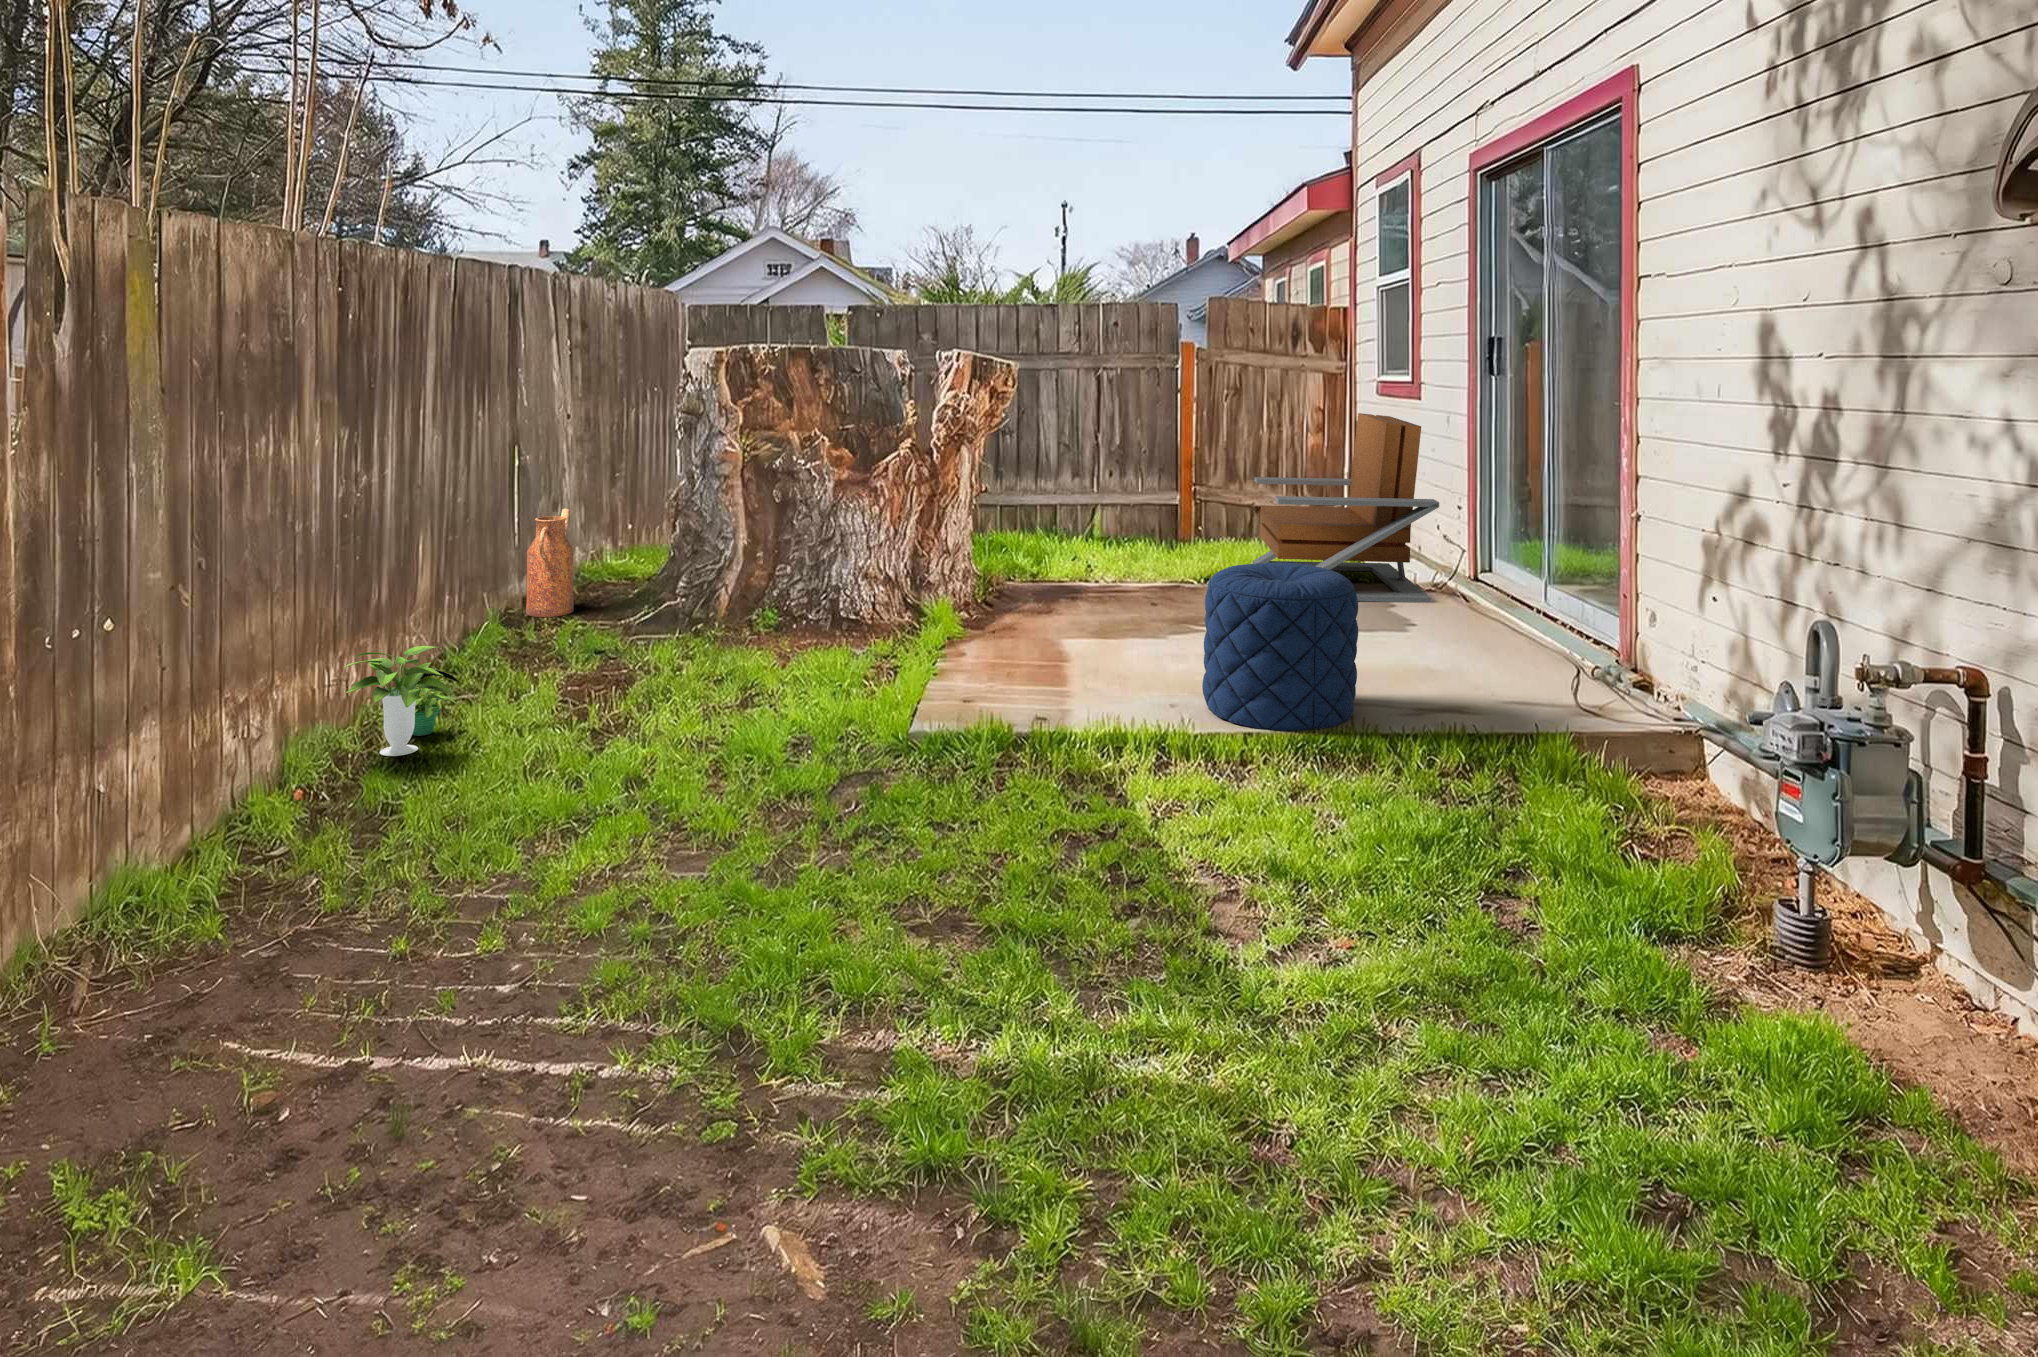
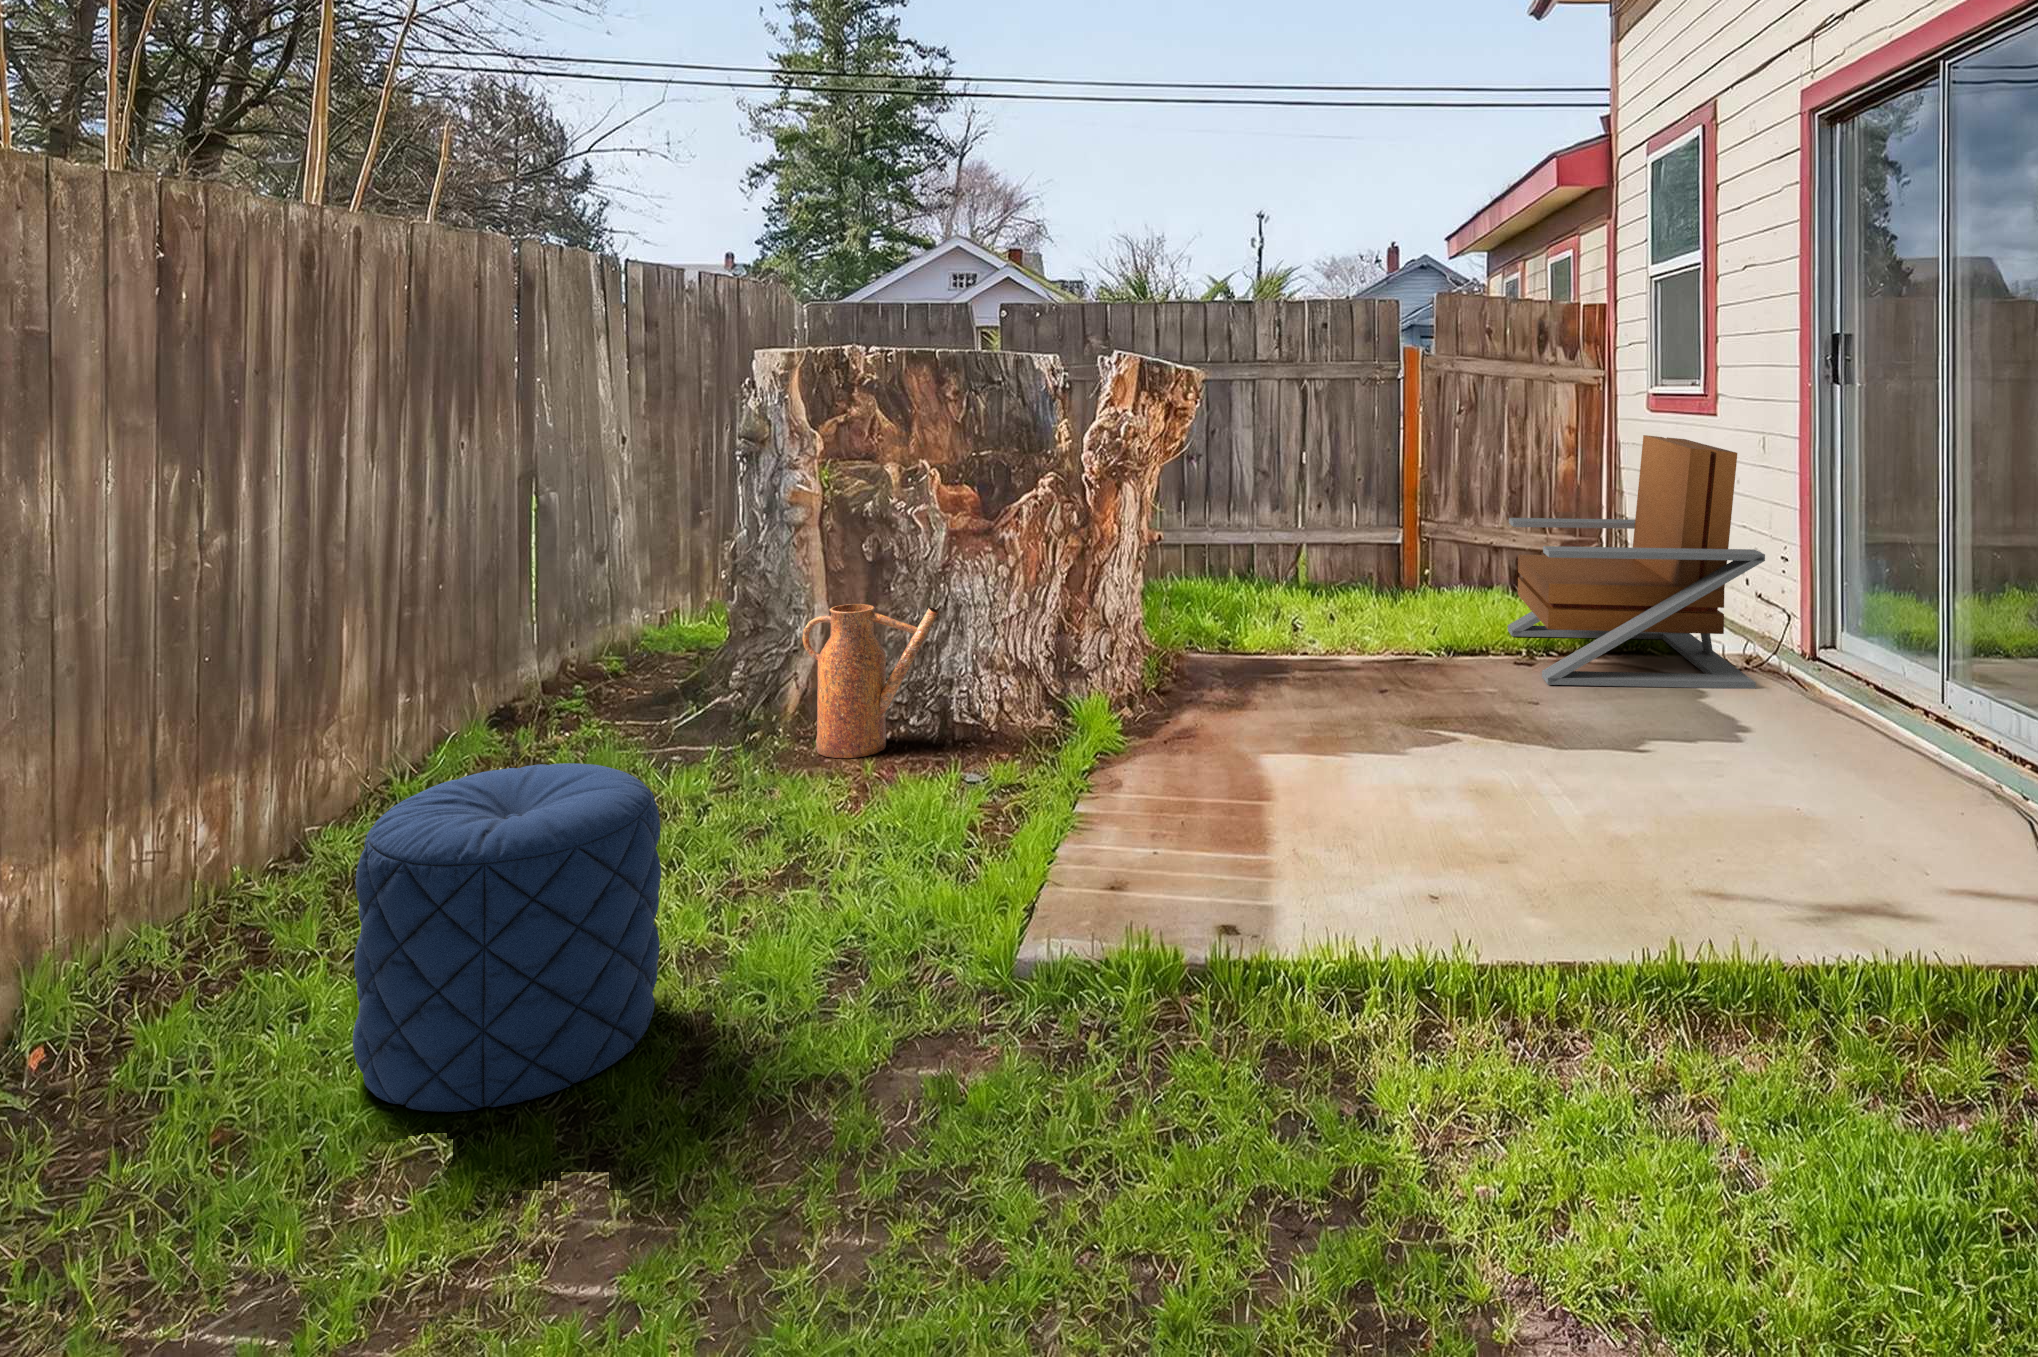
watering can: present [526,509,574,617] -> present [802,604,938,758]
pouf: present [1202,563,1358,731] -> present [353,763,661,1112]
potted plant: present [344,646,460,756] -> none [96,810,319,997]

